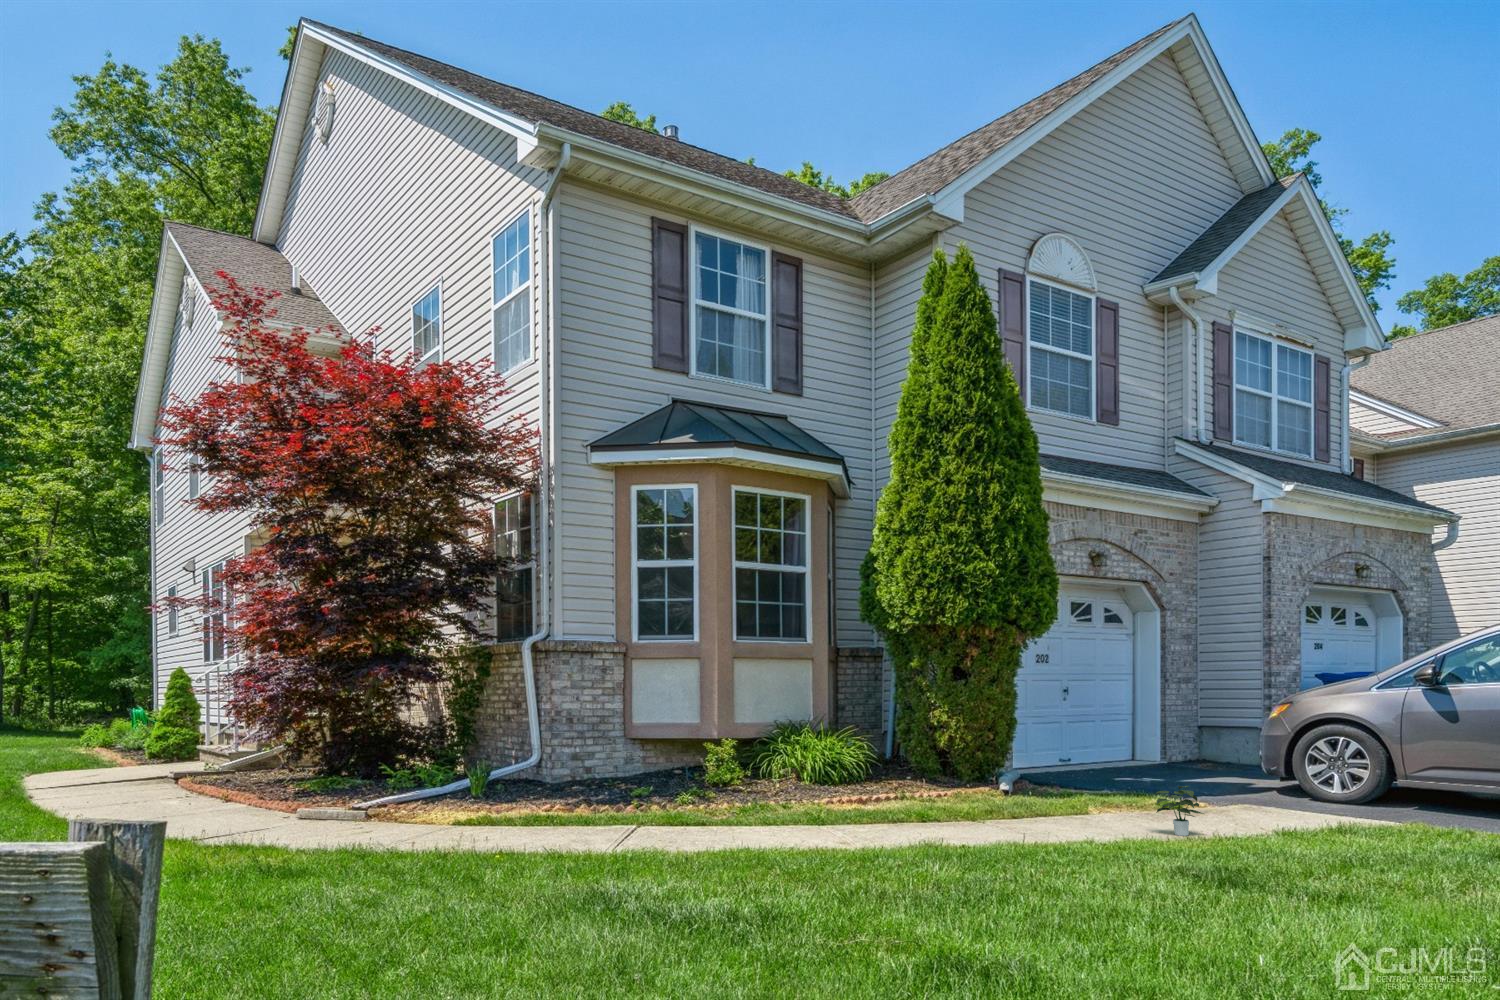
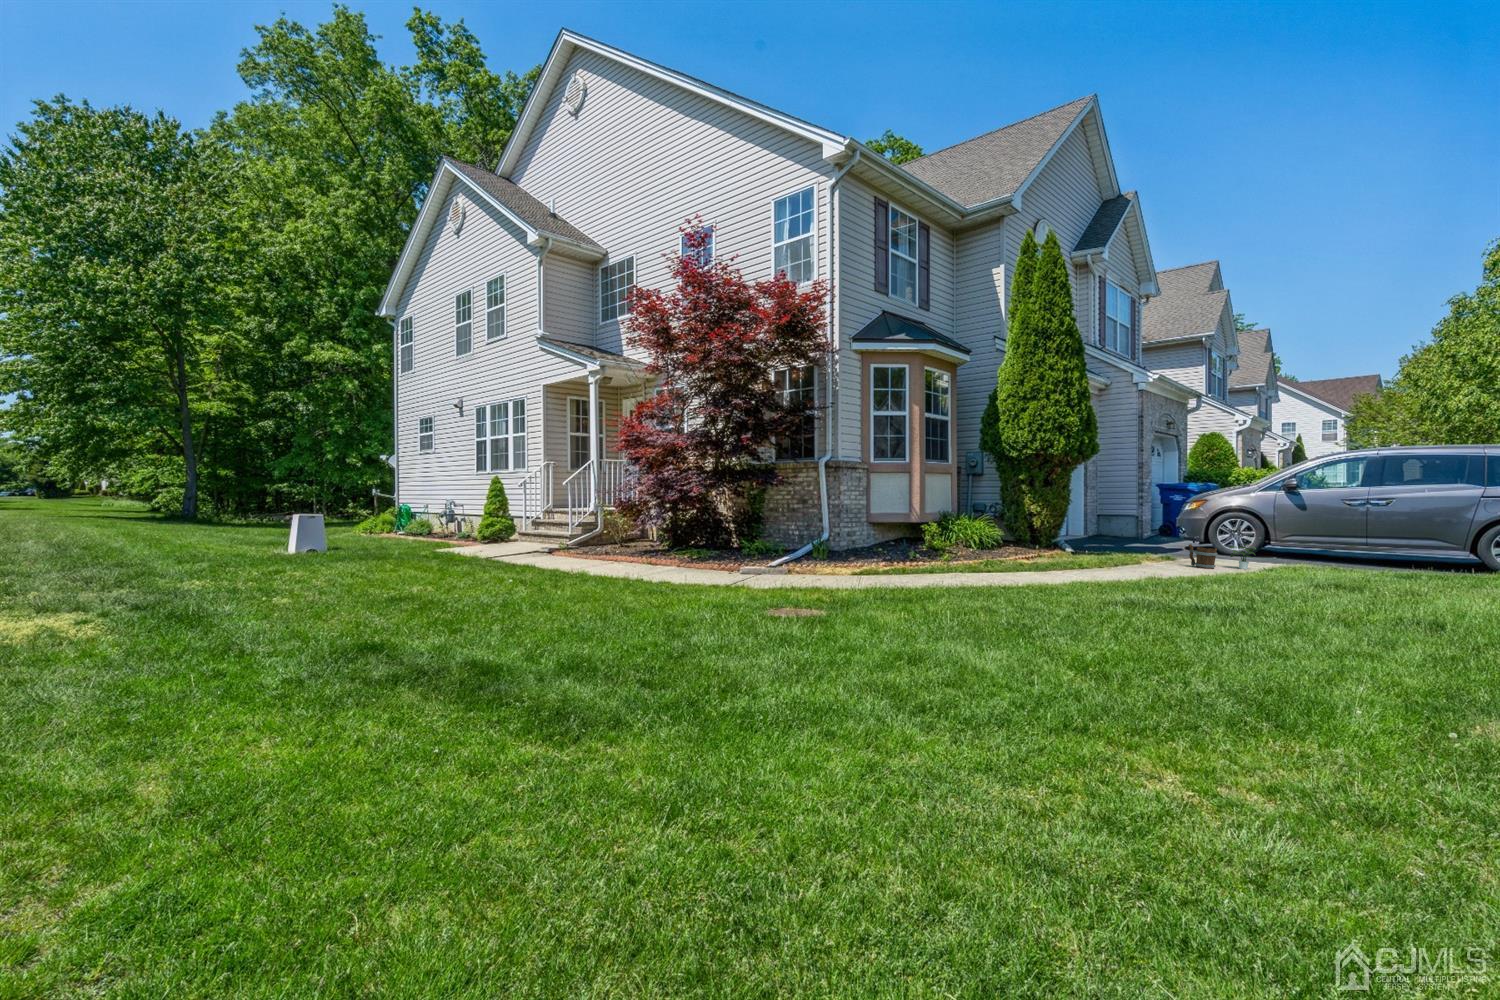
bucket: none [1082,787,1116,835] -> present [1189,544,1218,569]

